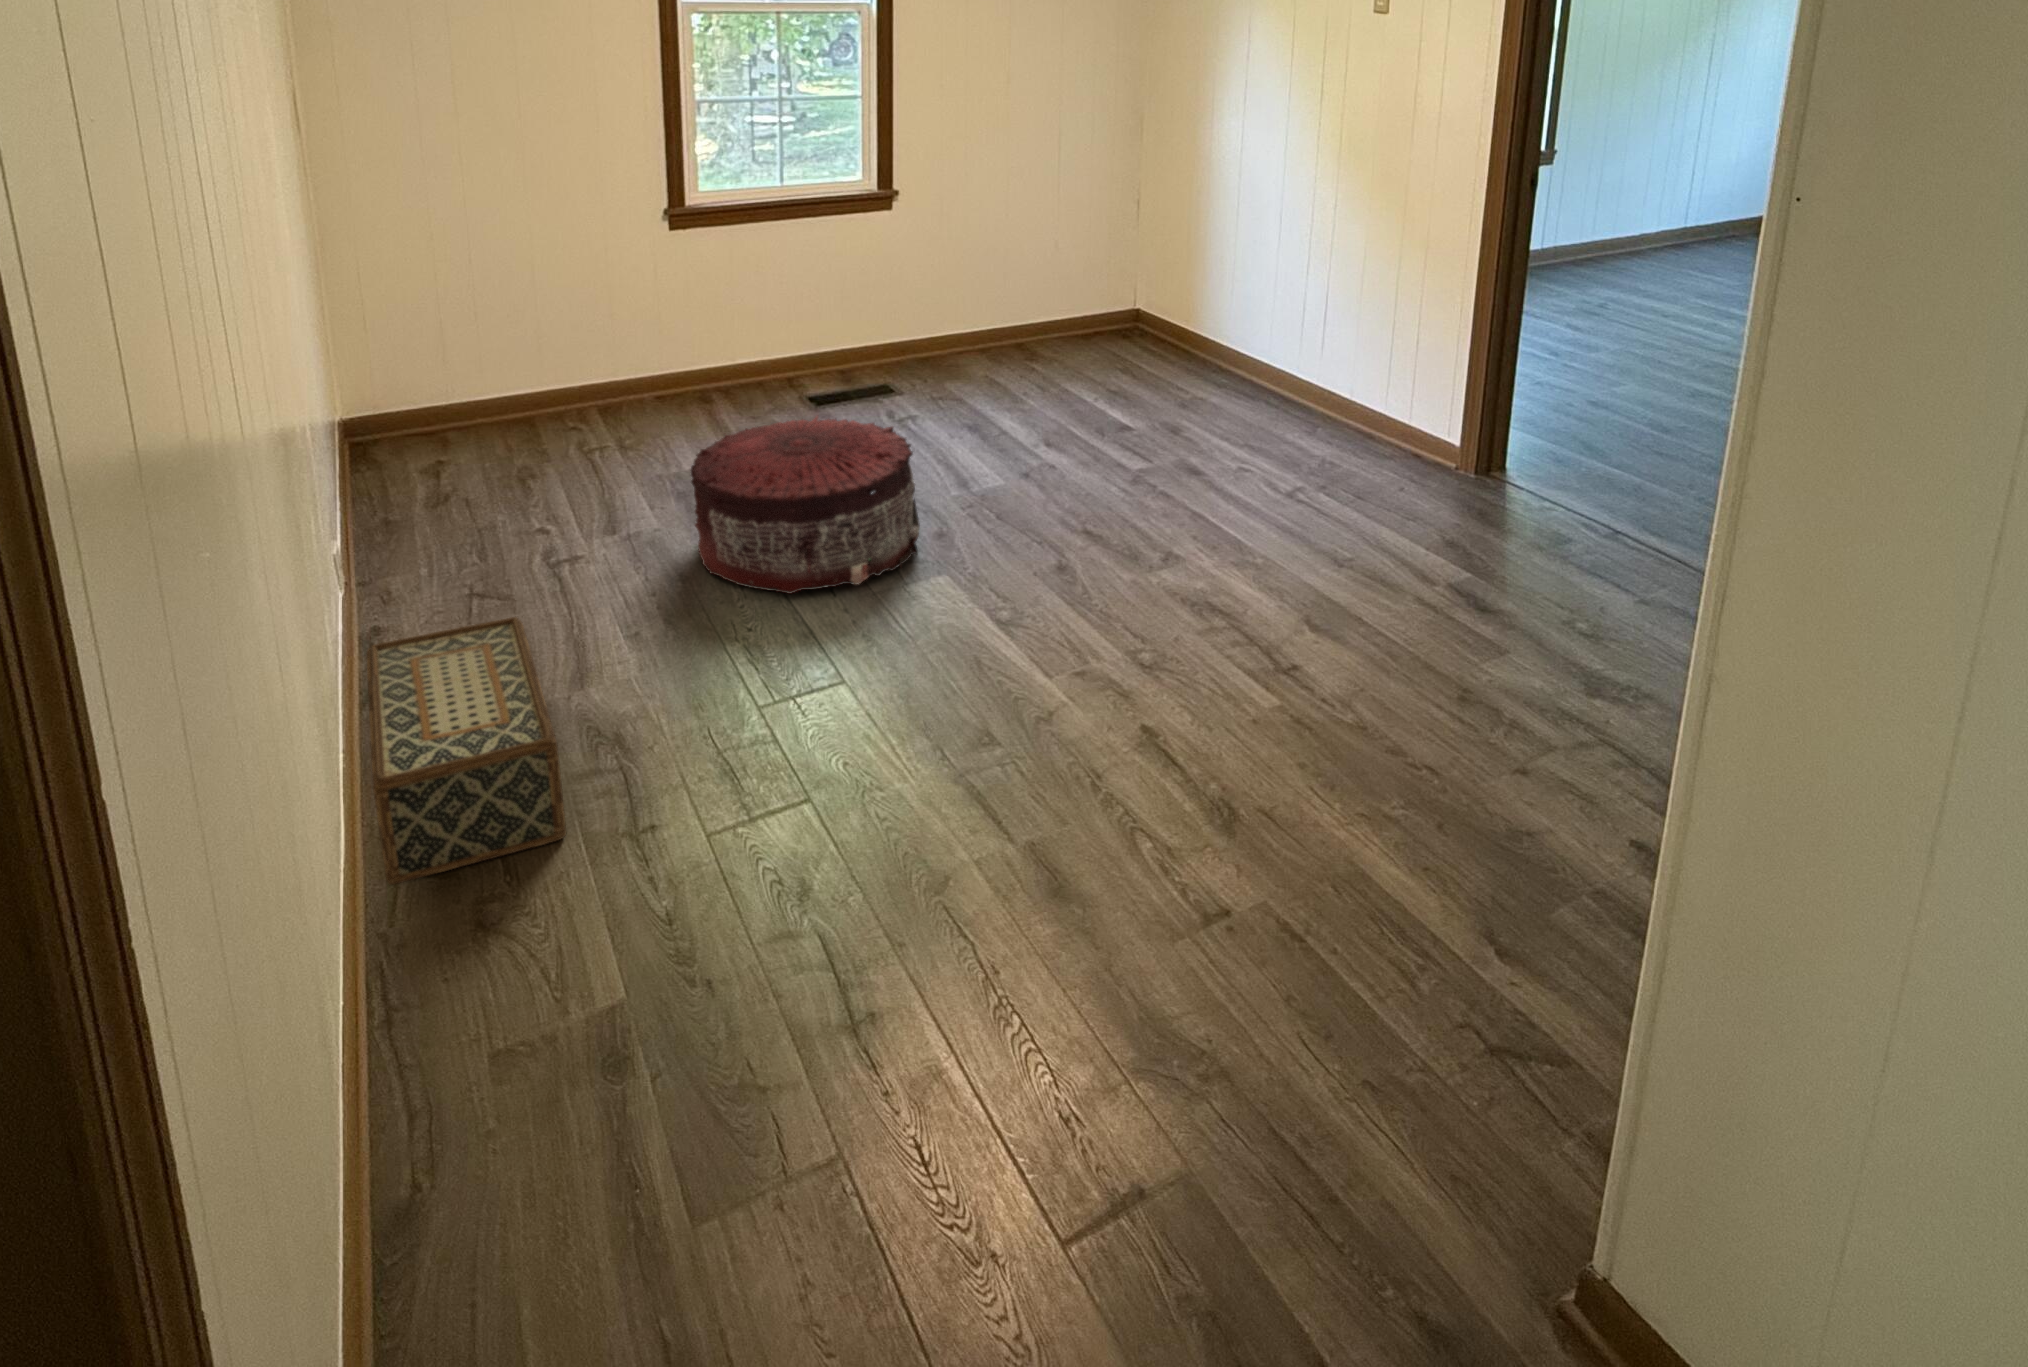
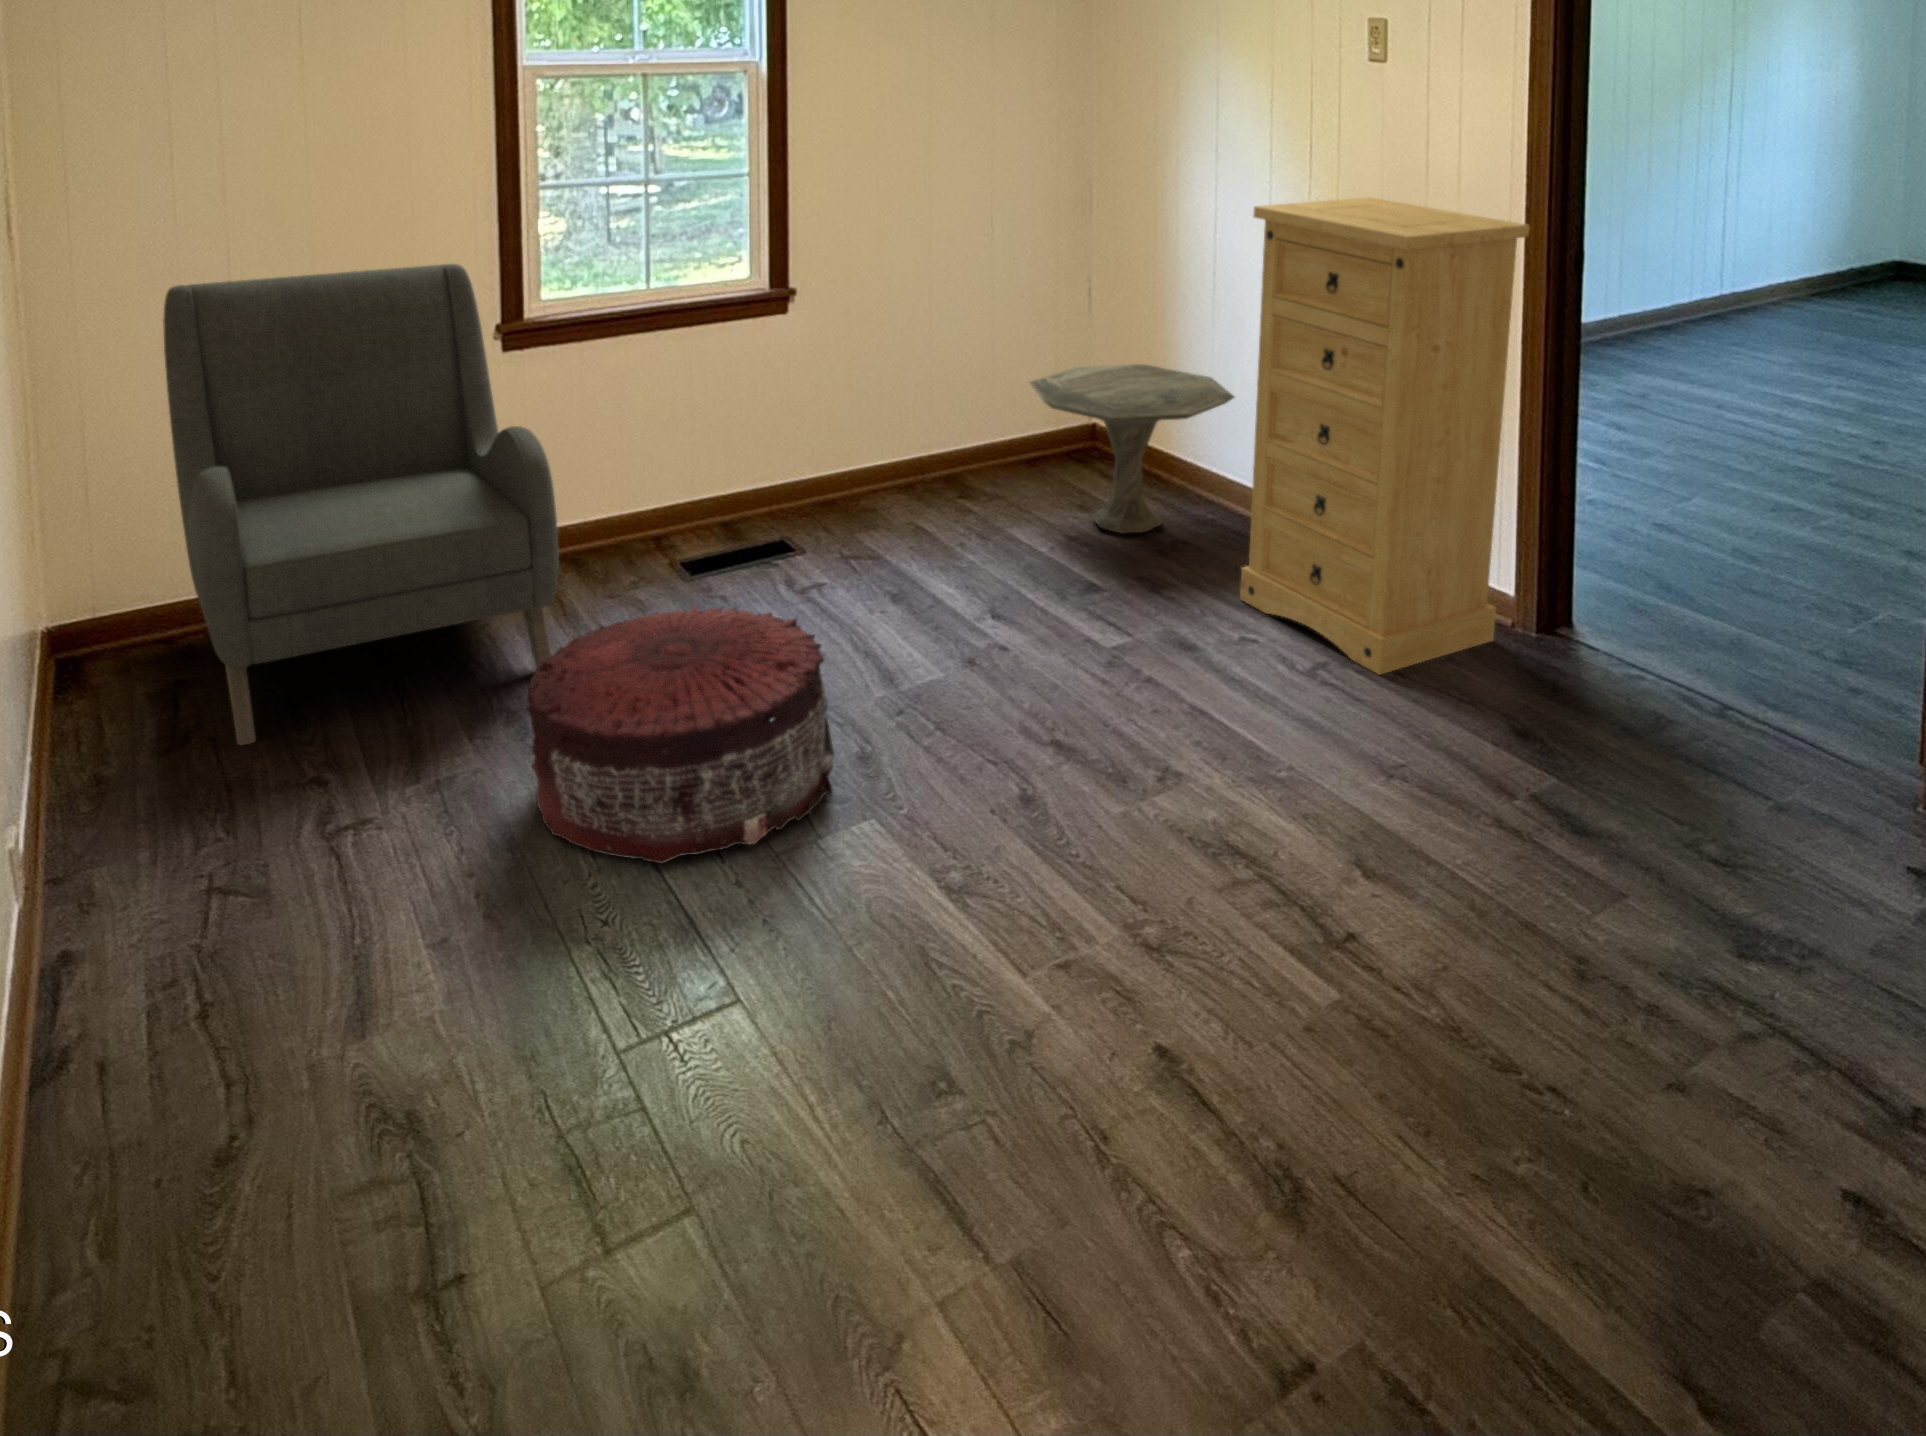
dresser: none [1245,114,1488,492] -> present [1240,197,1530,675]
armchair: none [418,161,711,510] -> present [163,264,559,745]
side table: none [1083,256,1249,389] -> present [1030,364,1234,533]
woven basket: present [366,617,566,885] -> none [38,944,337,1410]

